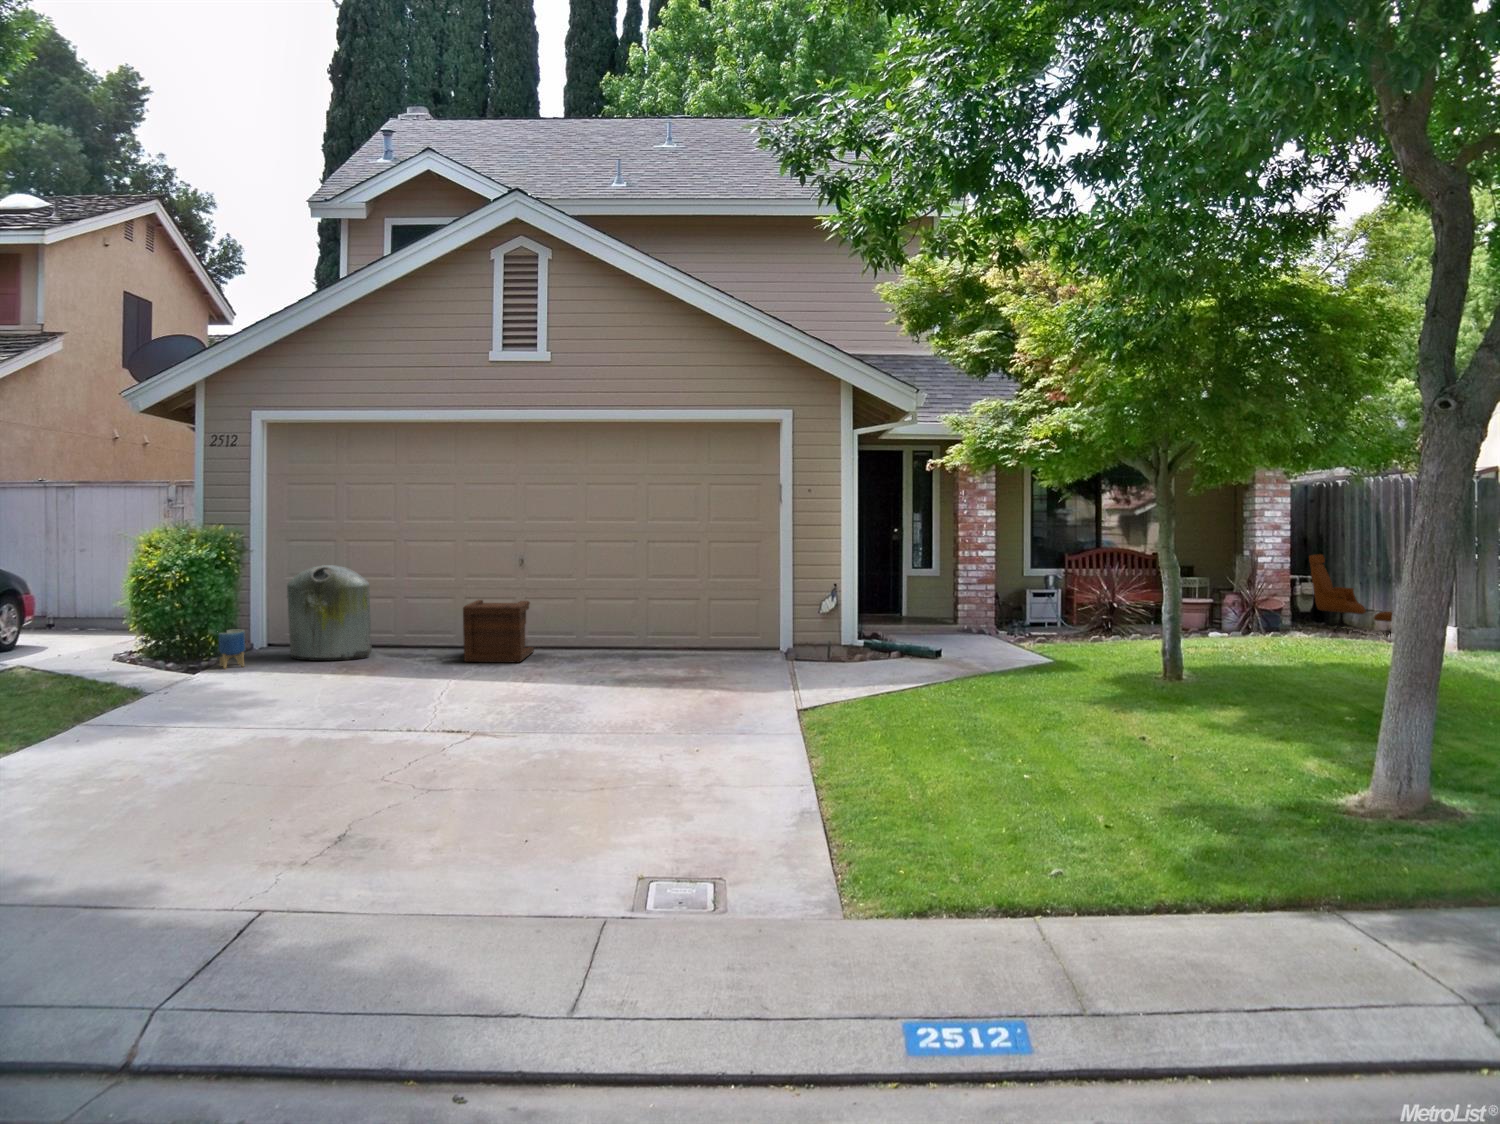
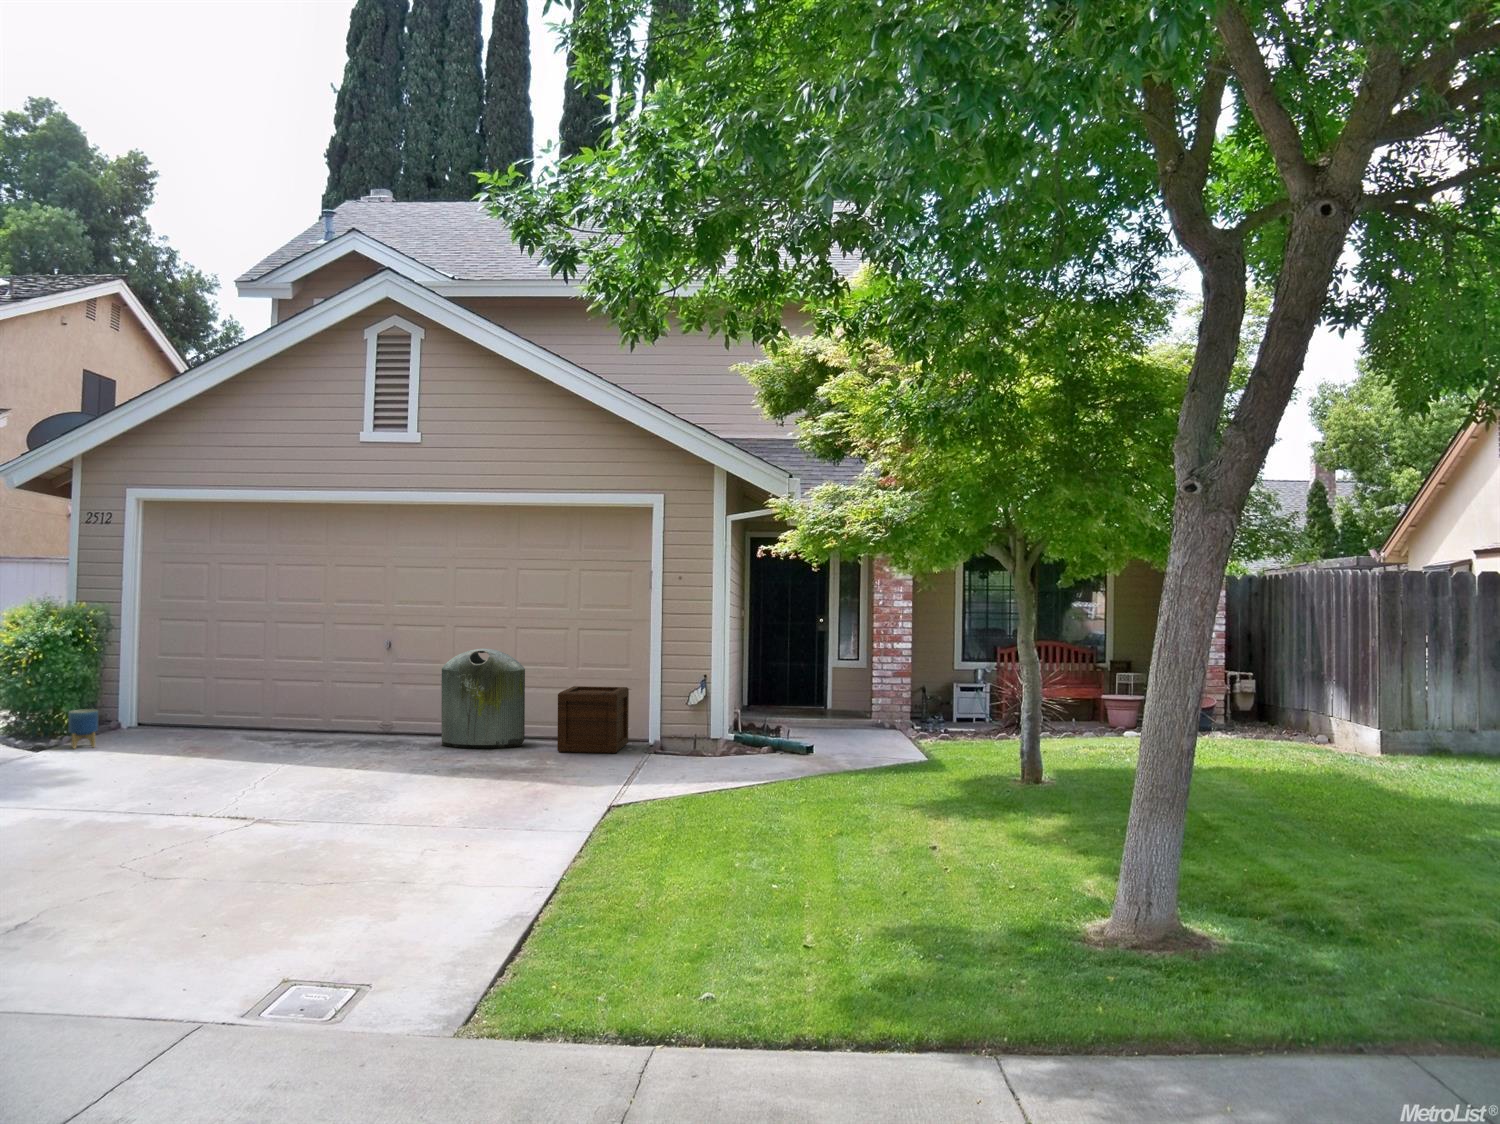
lounge chair: present [1309,554,1392,634] -> none [1249,651,1357,742]
trash can: present [287,565,371,661] -> present [441,649,525,749]
wooden crate: present [463,600,534,662] -> present [557,686,629,753]

